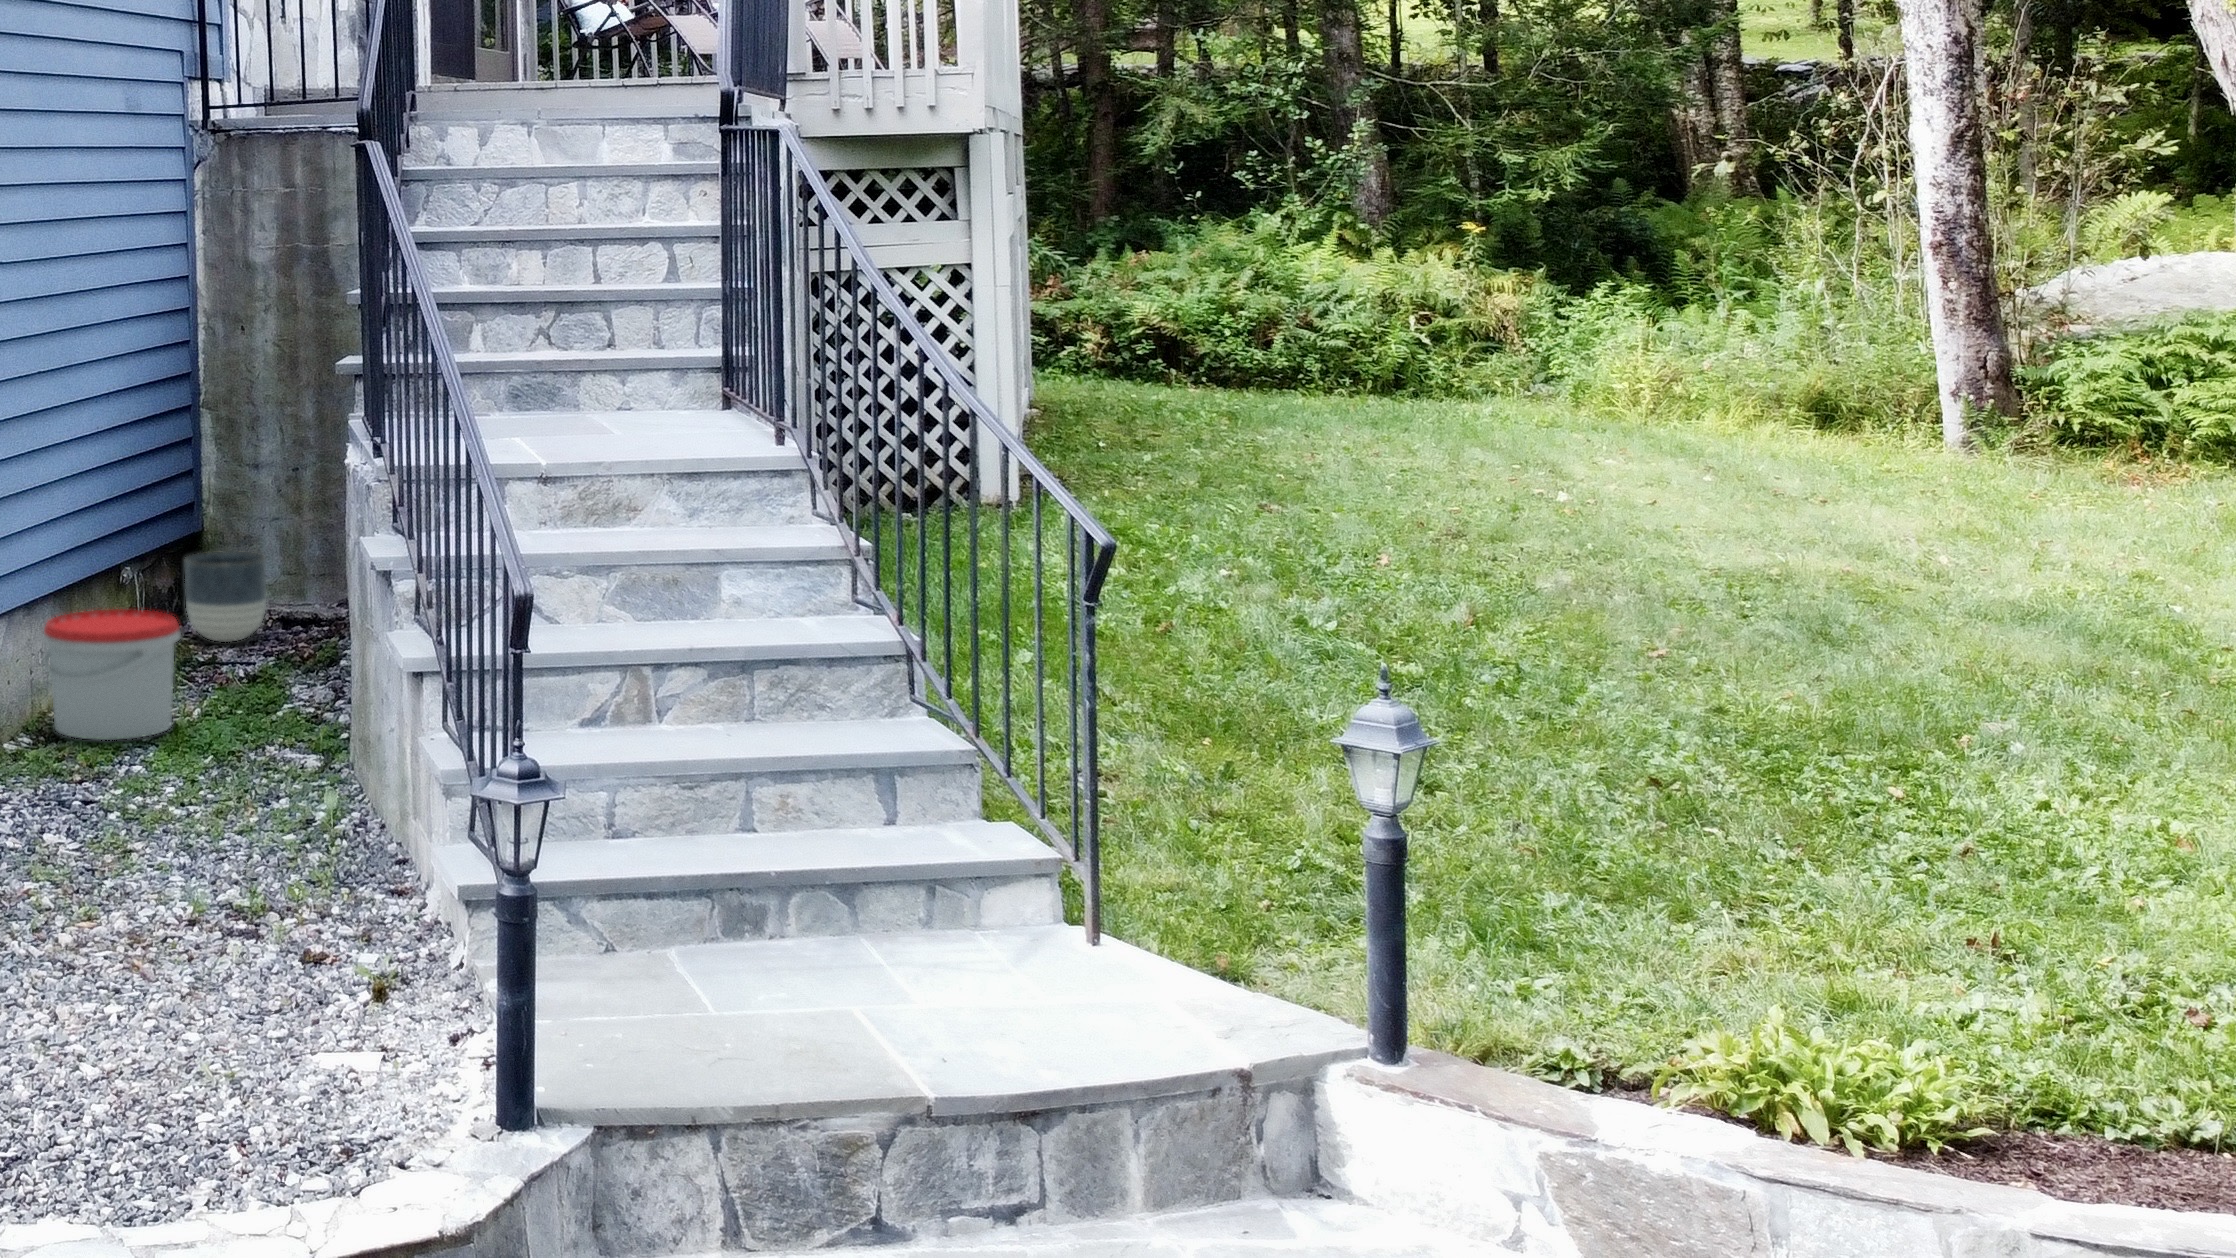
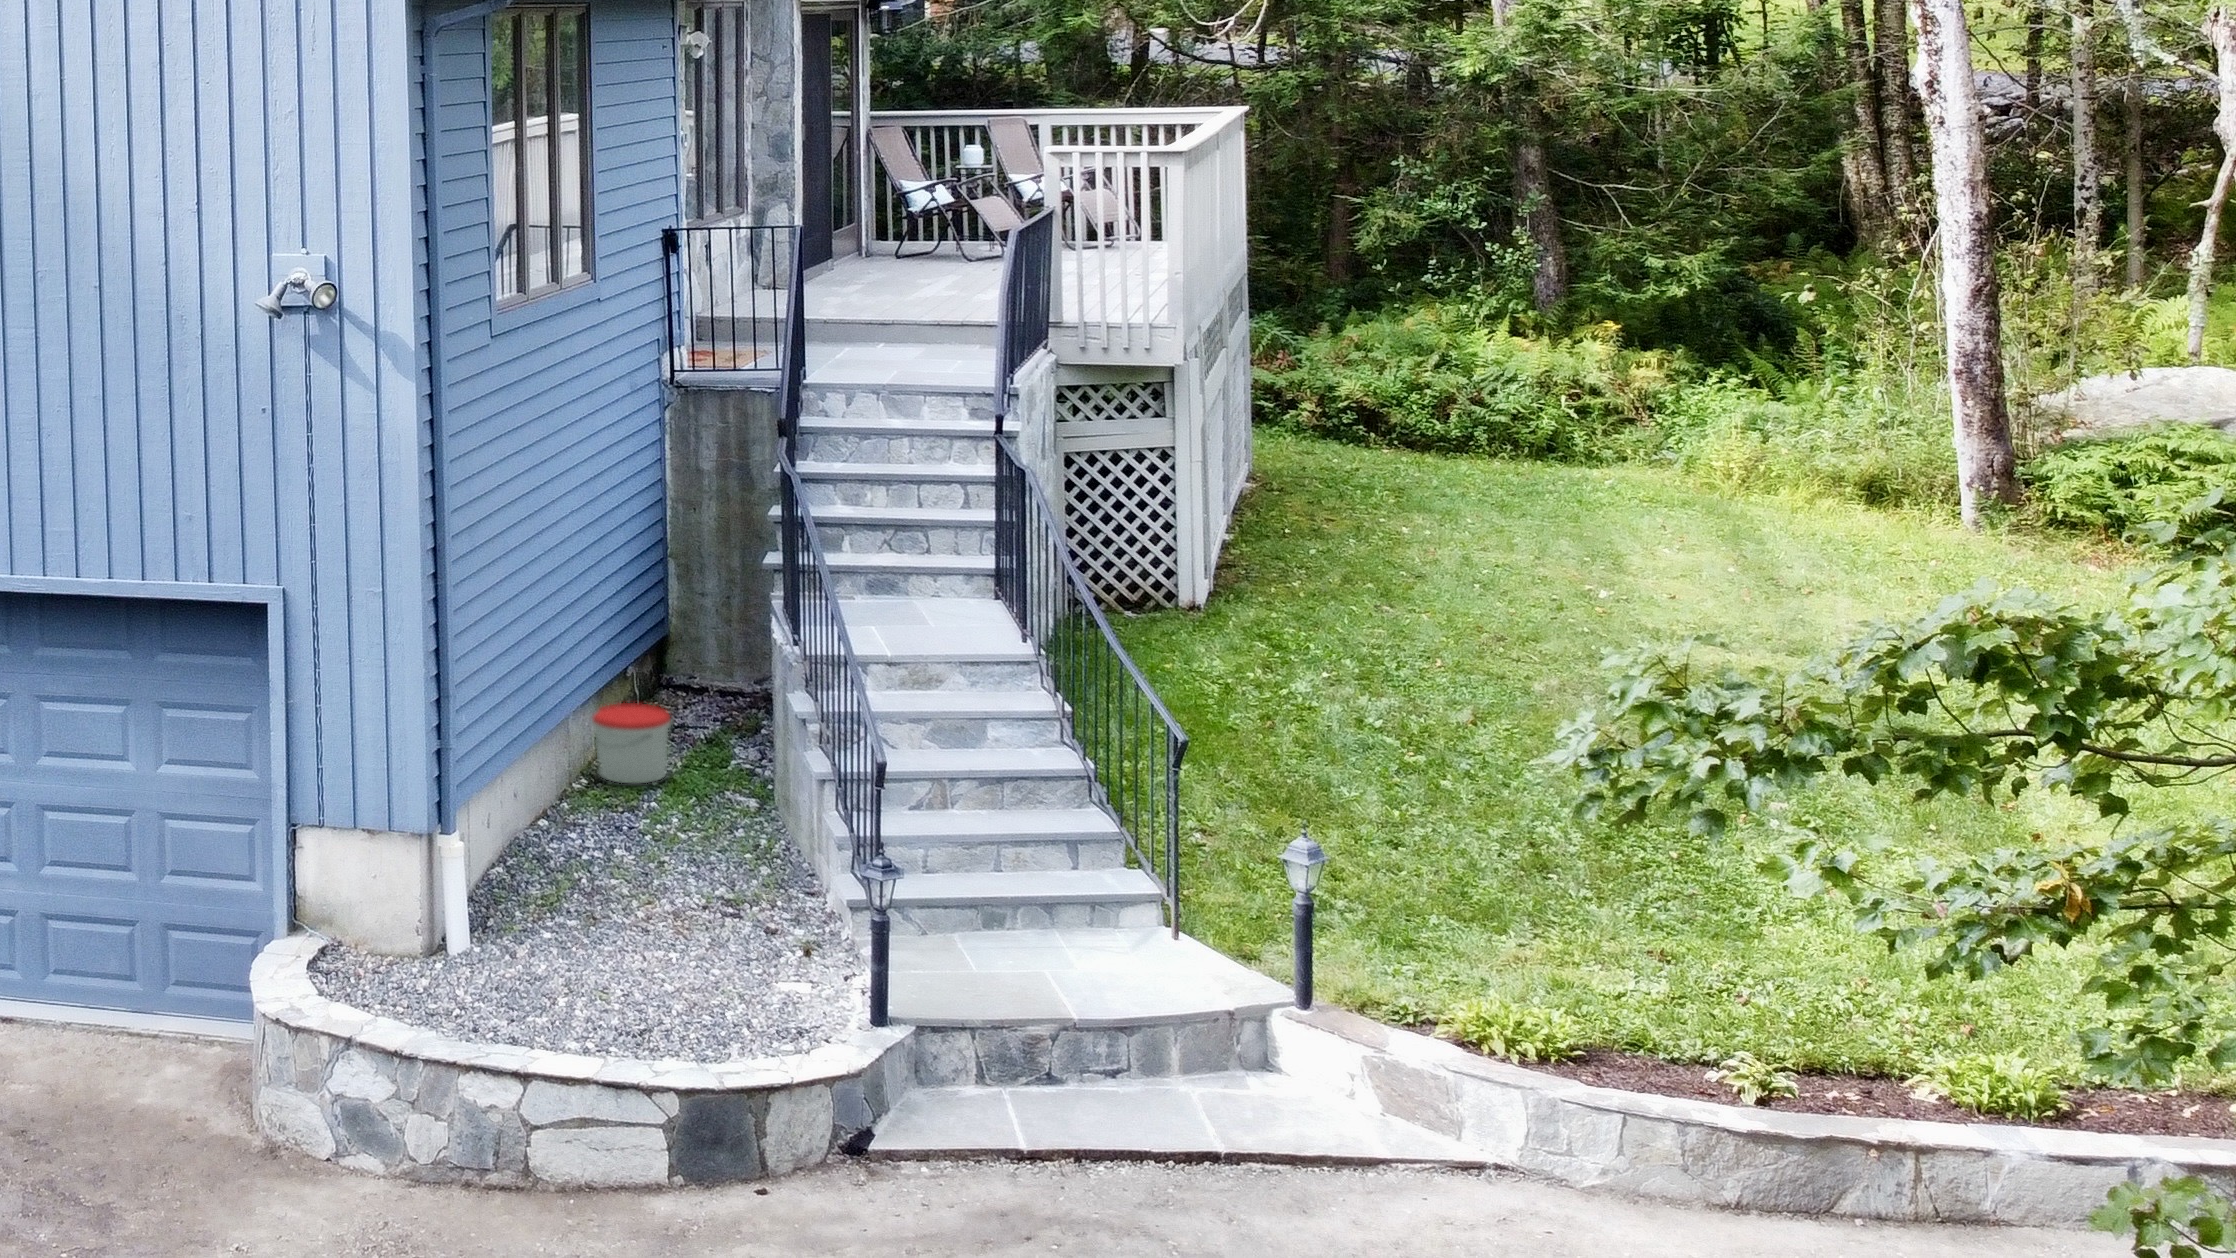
planter: present [185,551,266,642] -> none [661,649,711,707]

